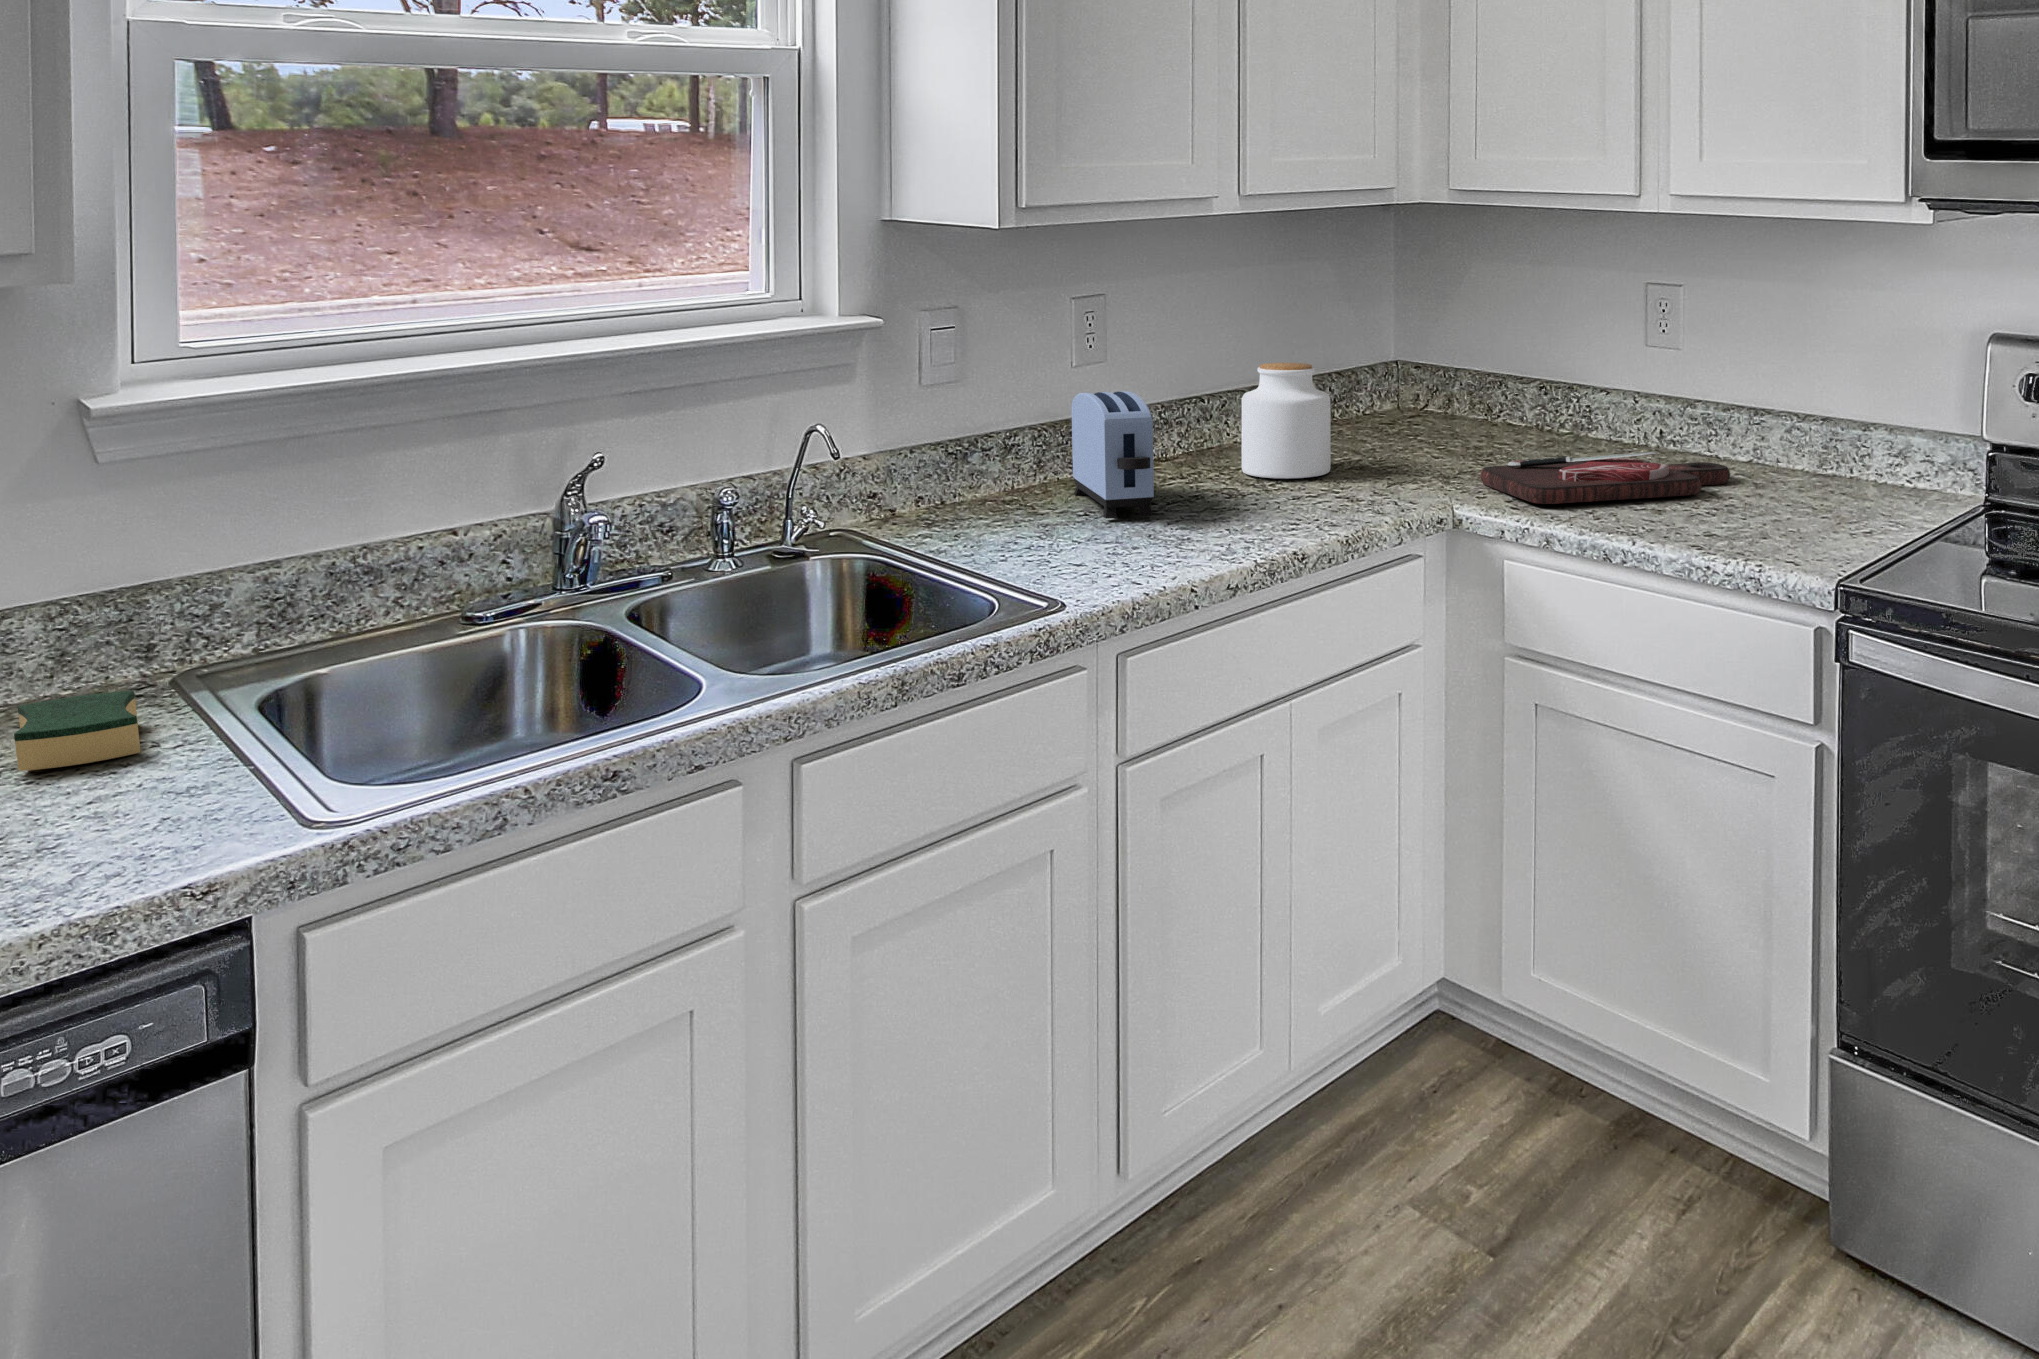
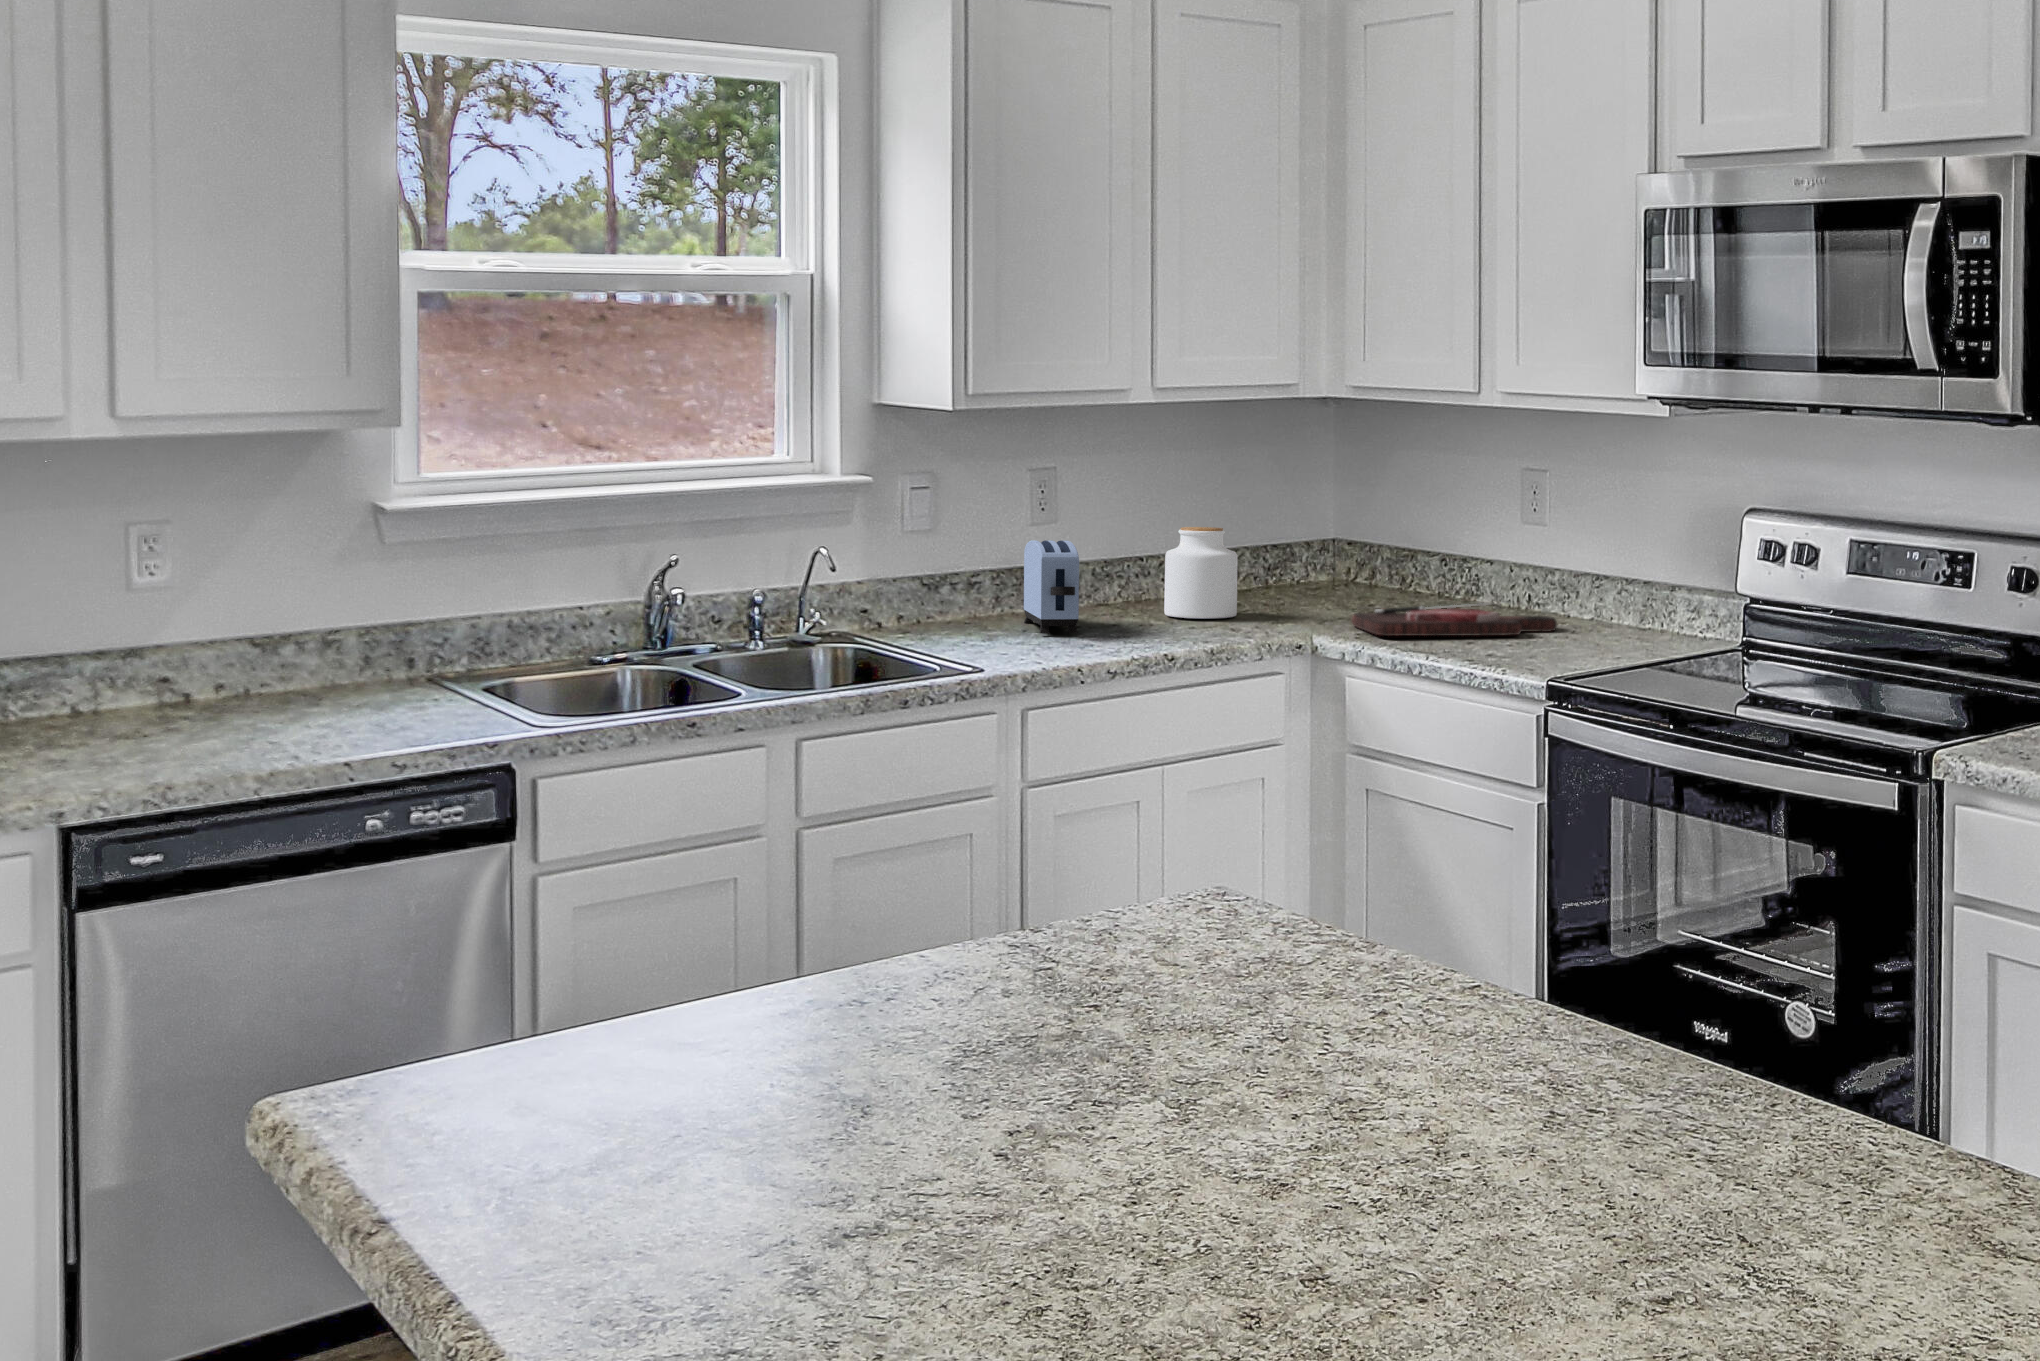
sponge: present [14,690,141,771] -> none [352,674,424,706]

